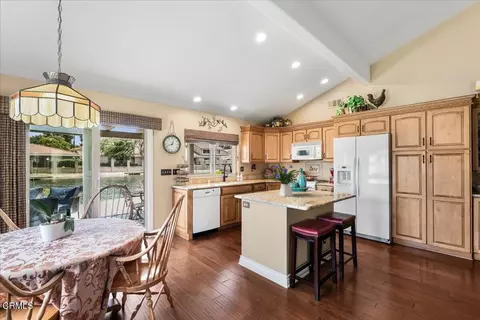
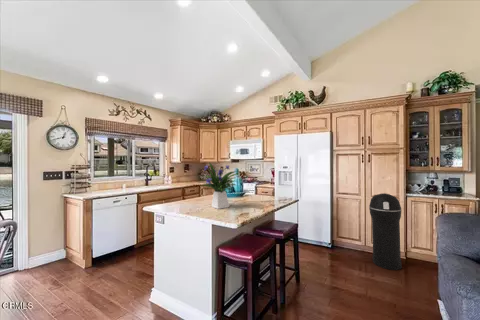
trash can: none [429,193,464,266] -> present [369,193,402,270]

